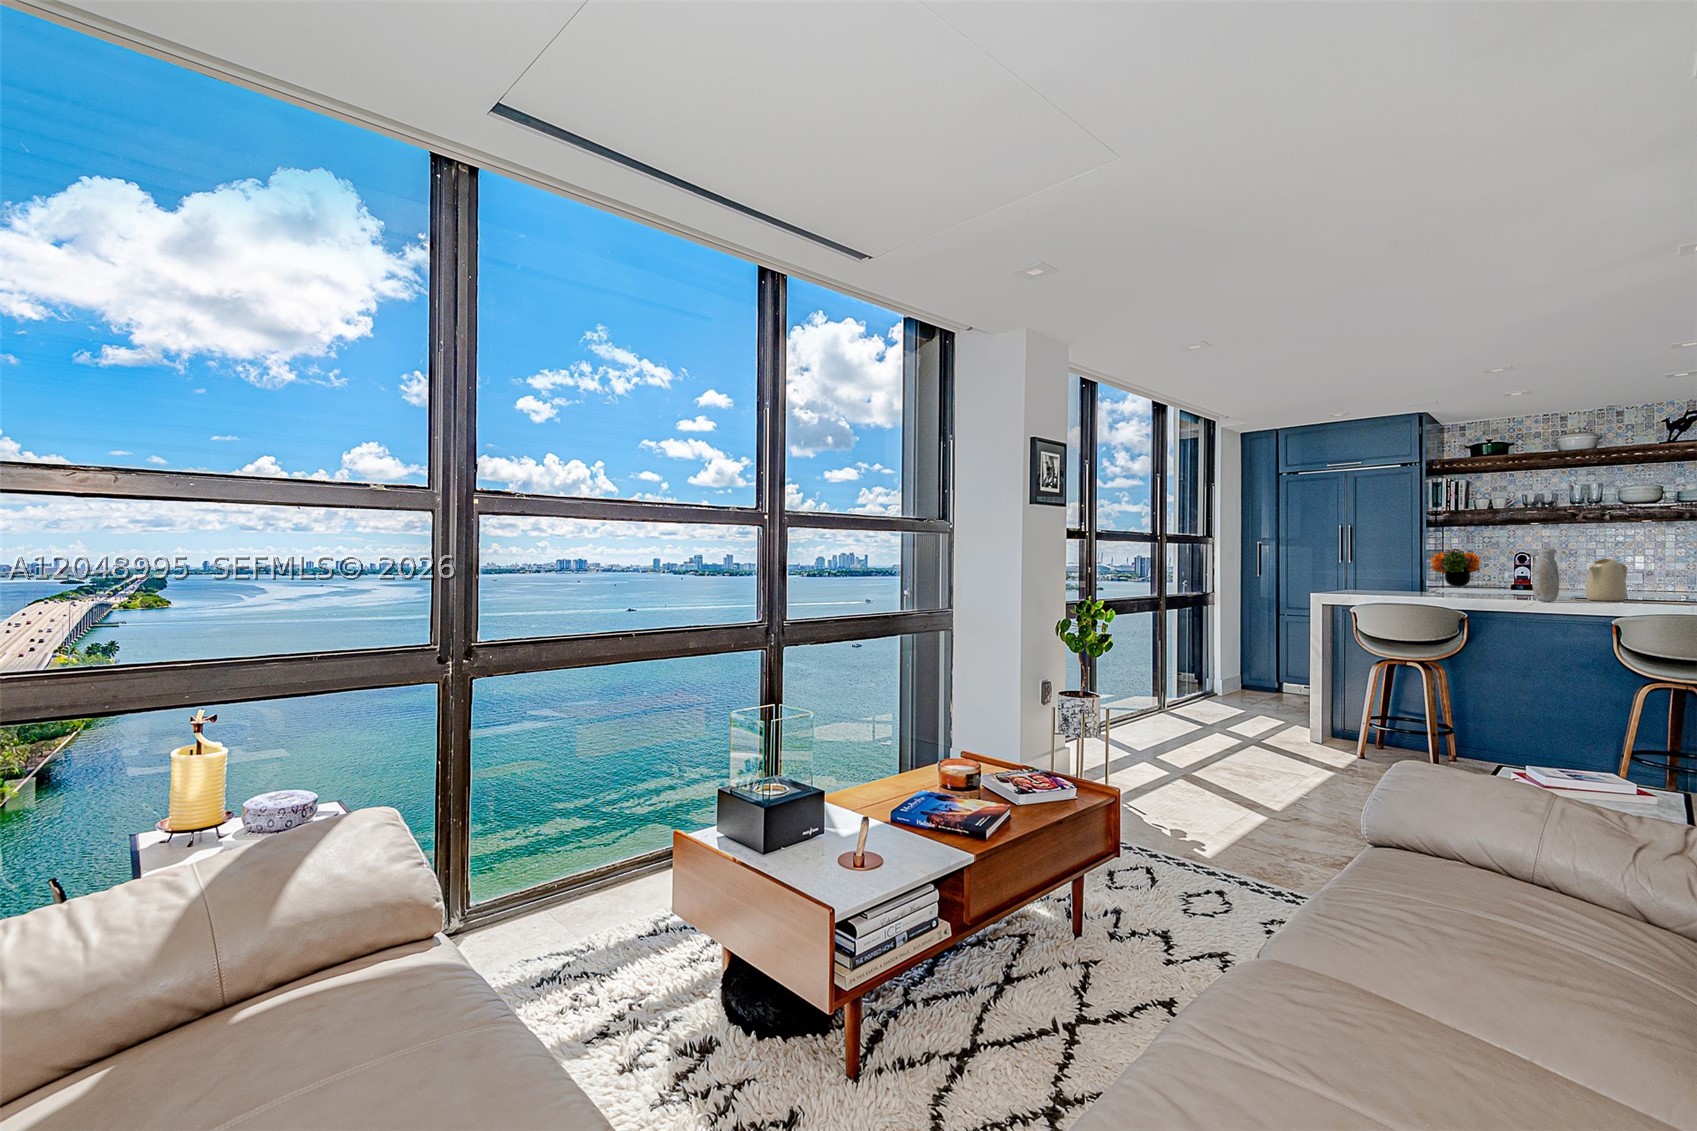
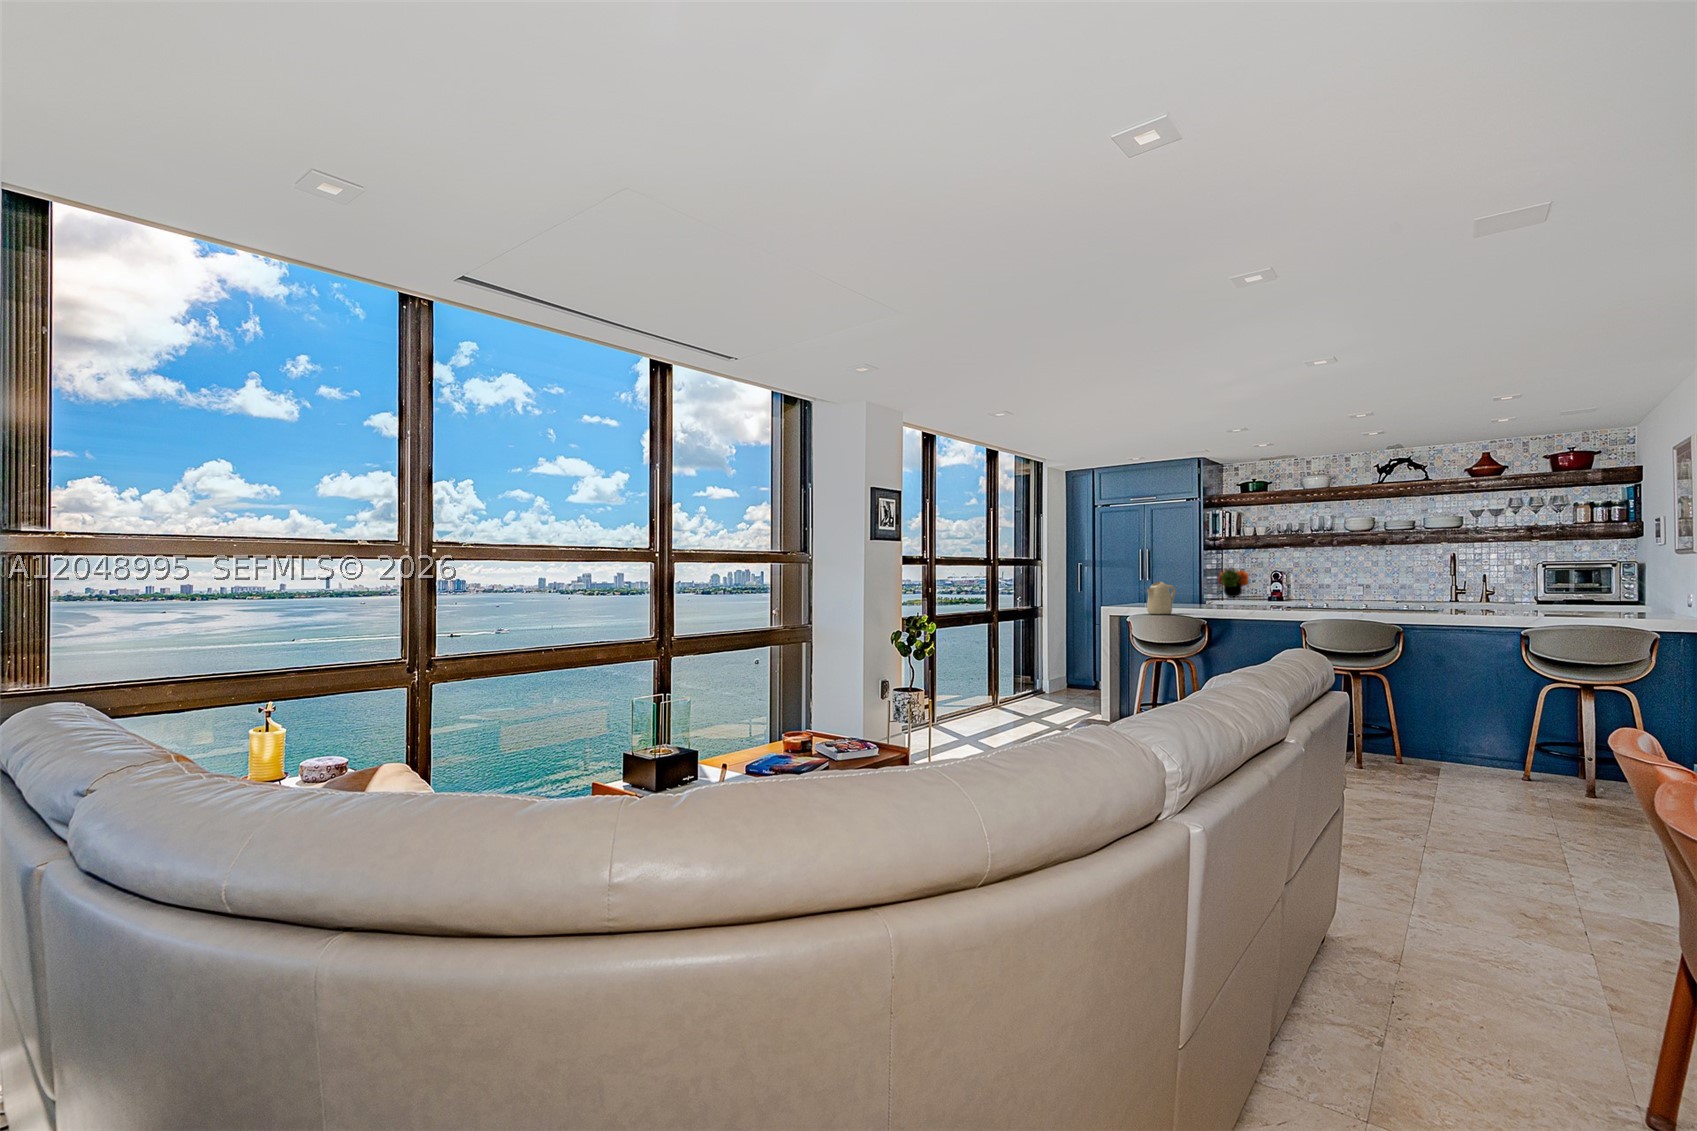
vase: present [1532,549,1559,602] -> none [1258,572,1276,613]
kettle: present [1586,559,1627,601] -> present [1147,582,1175,614]

